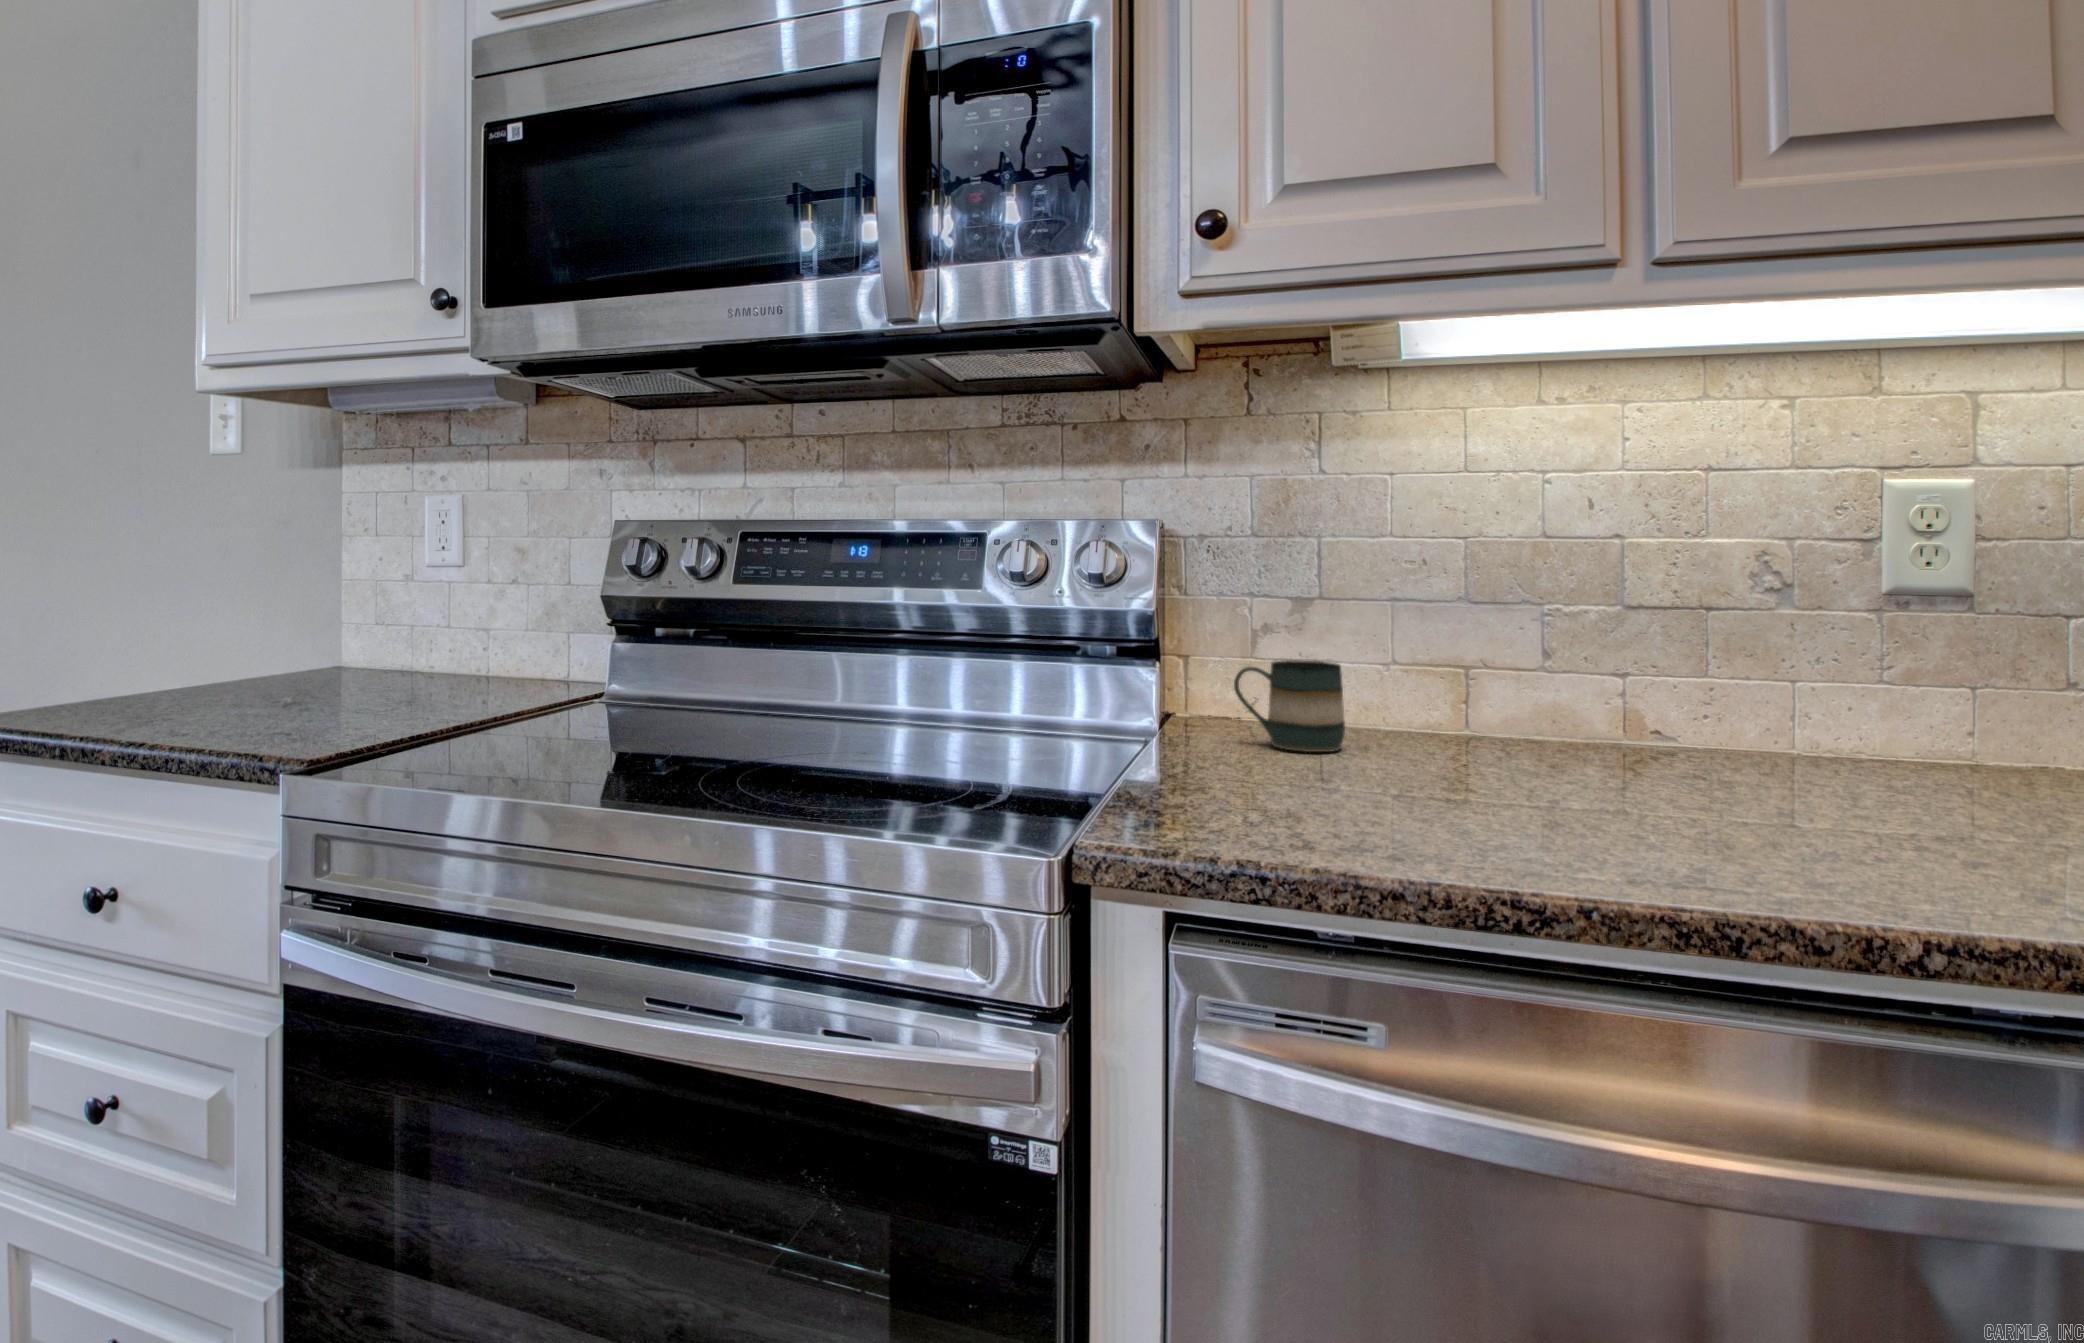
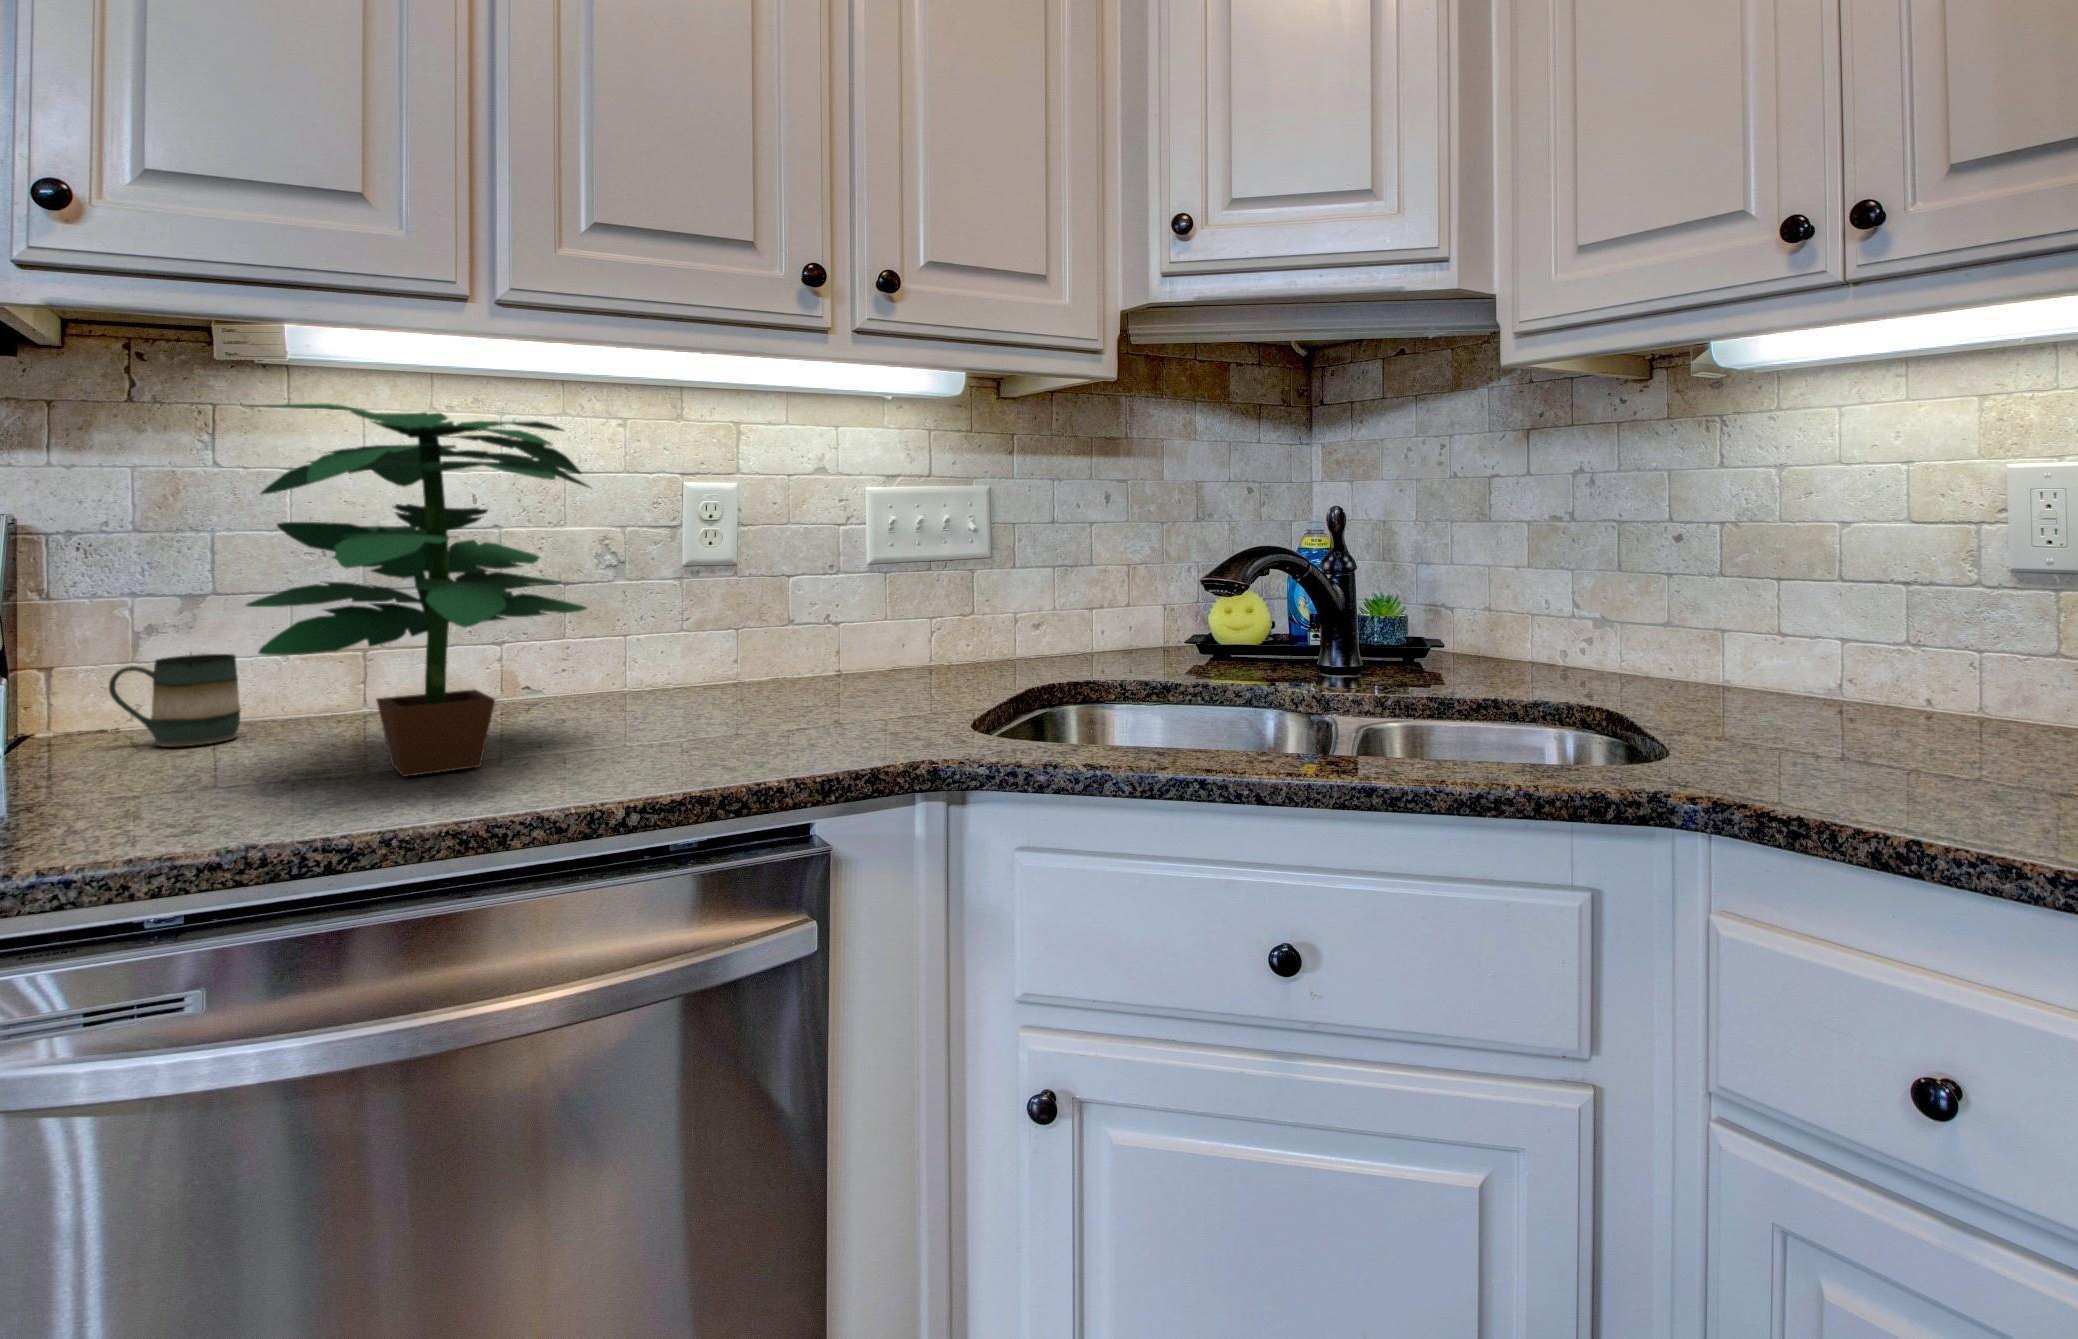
potted plant: none [1384,397,1811,834] -> present [246,404,589,777]

